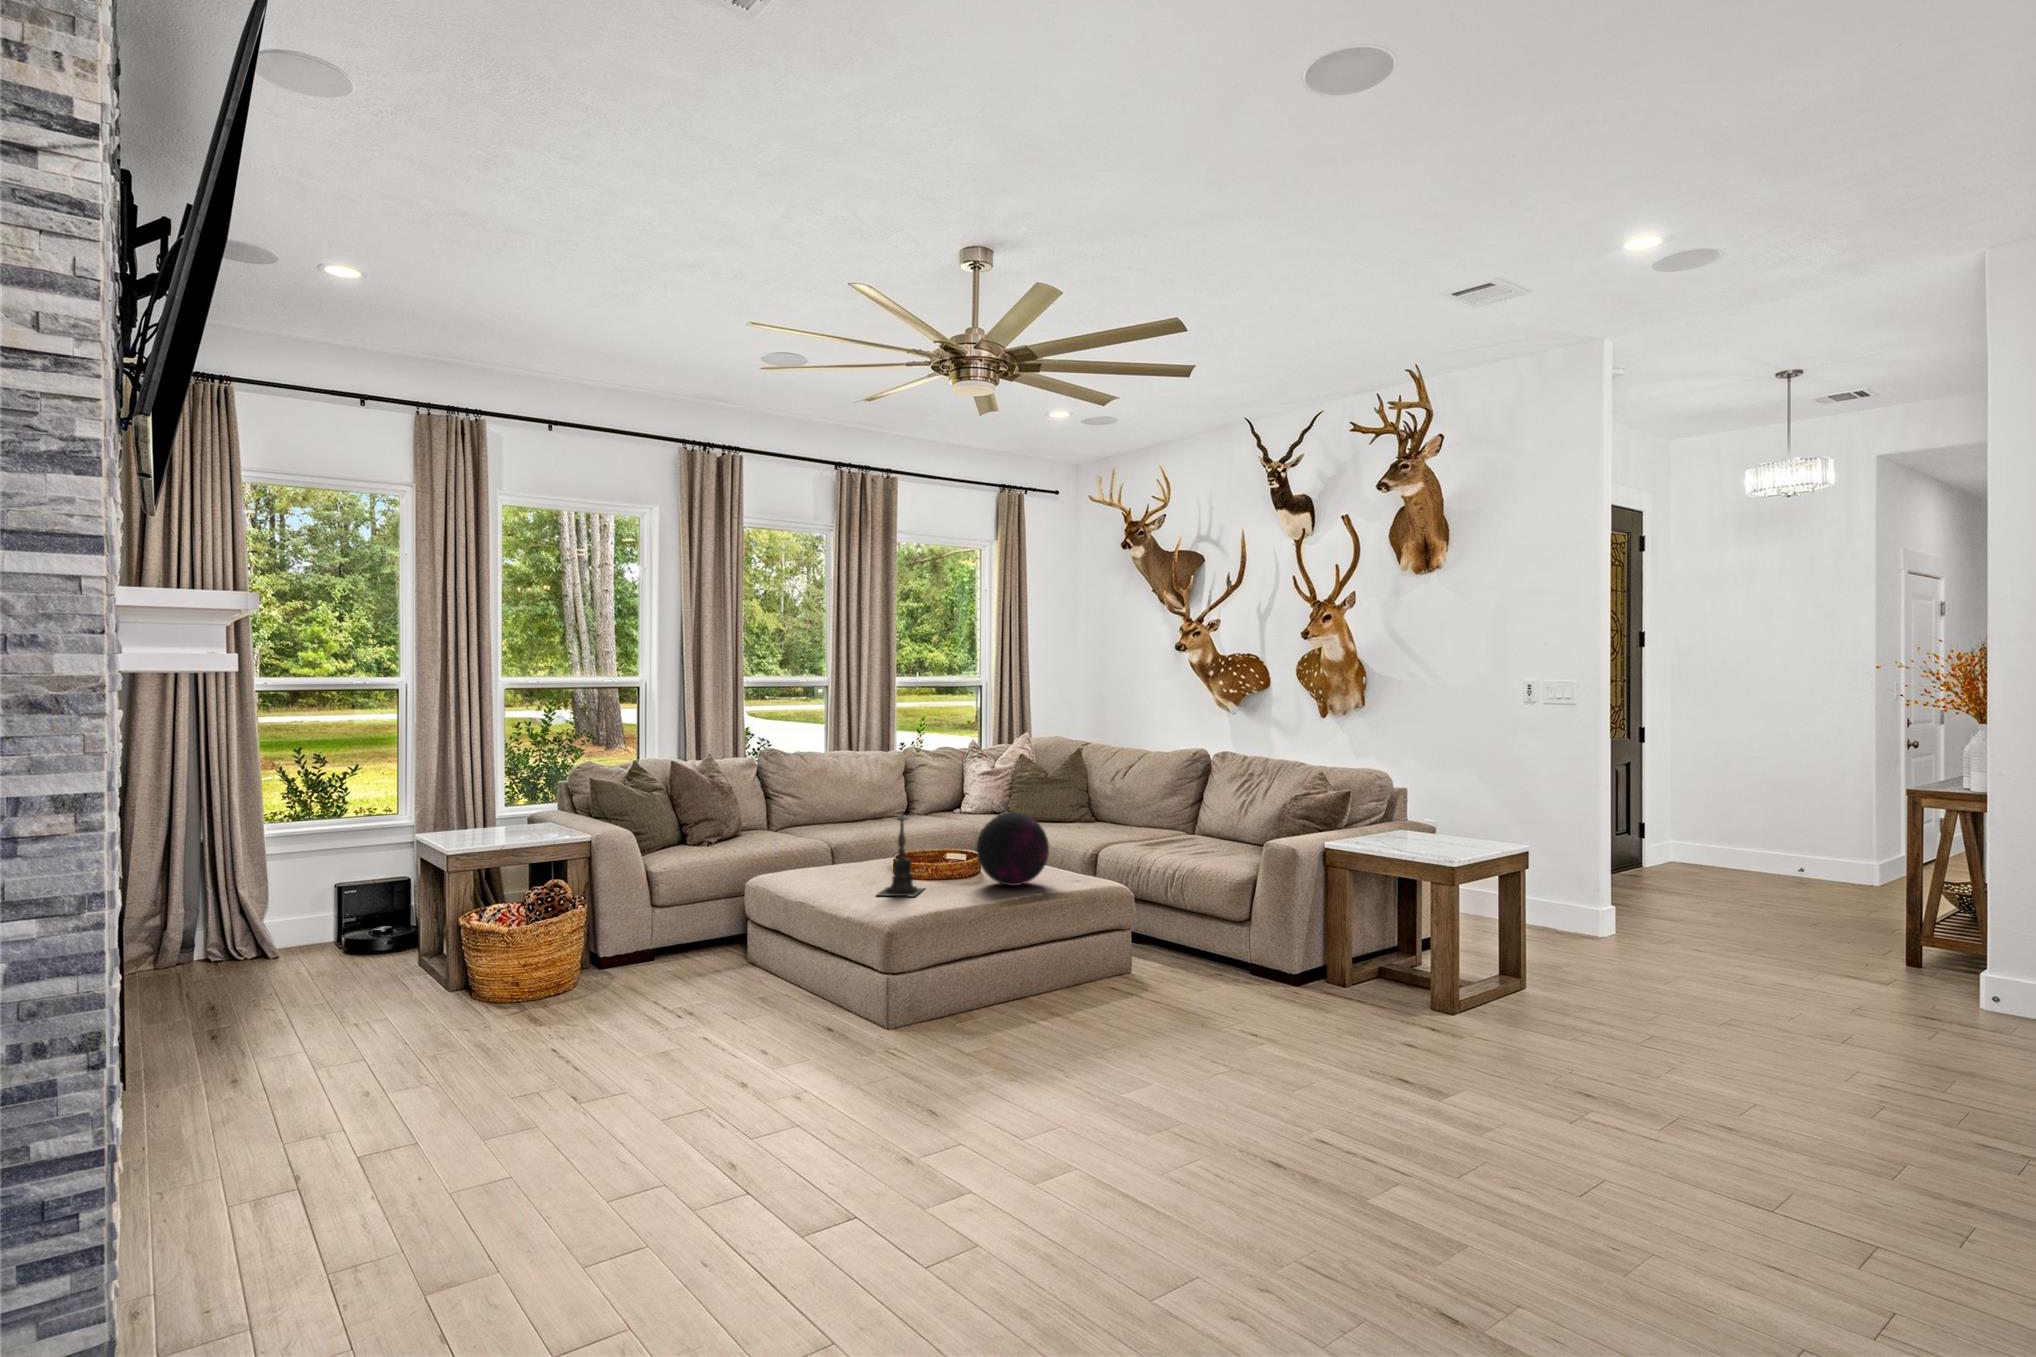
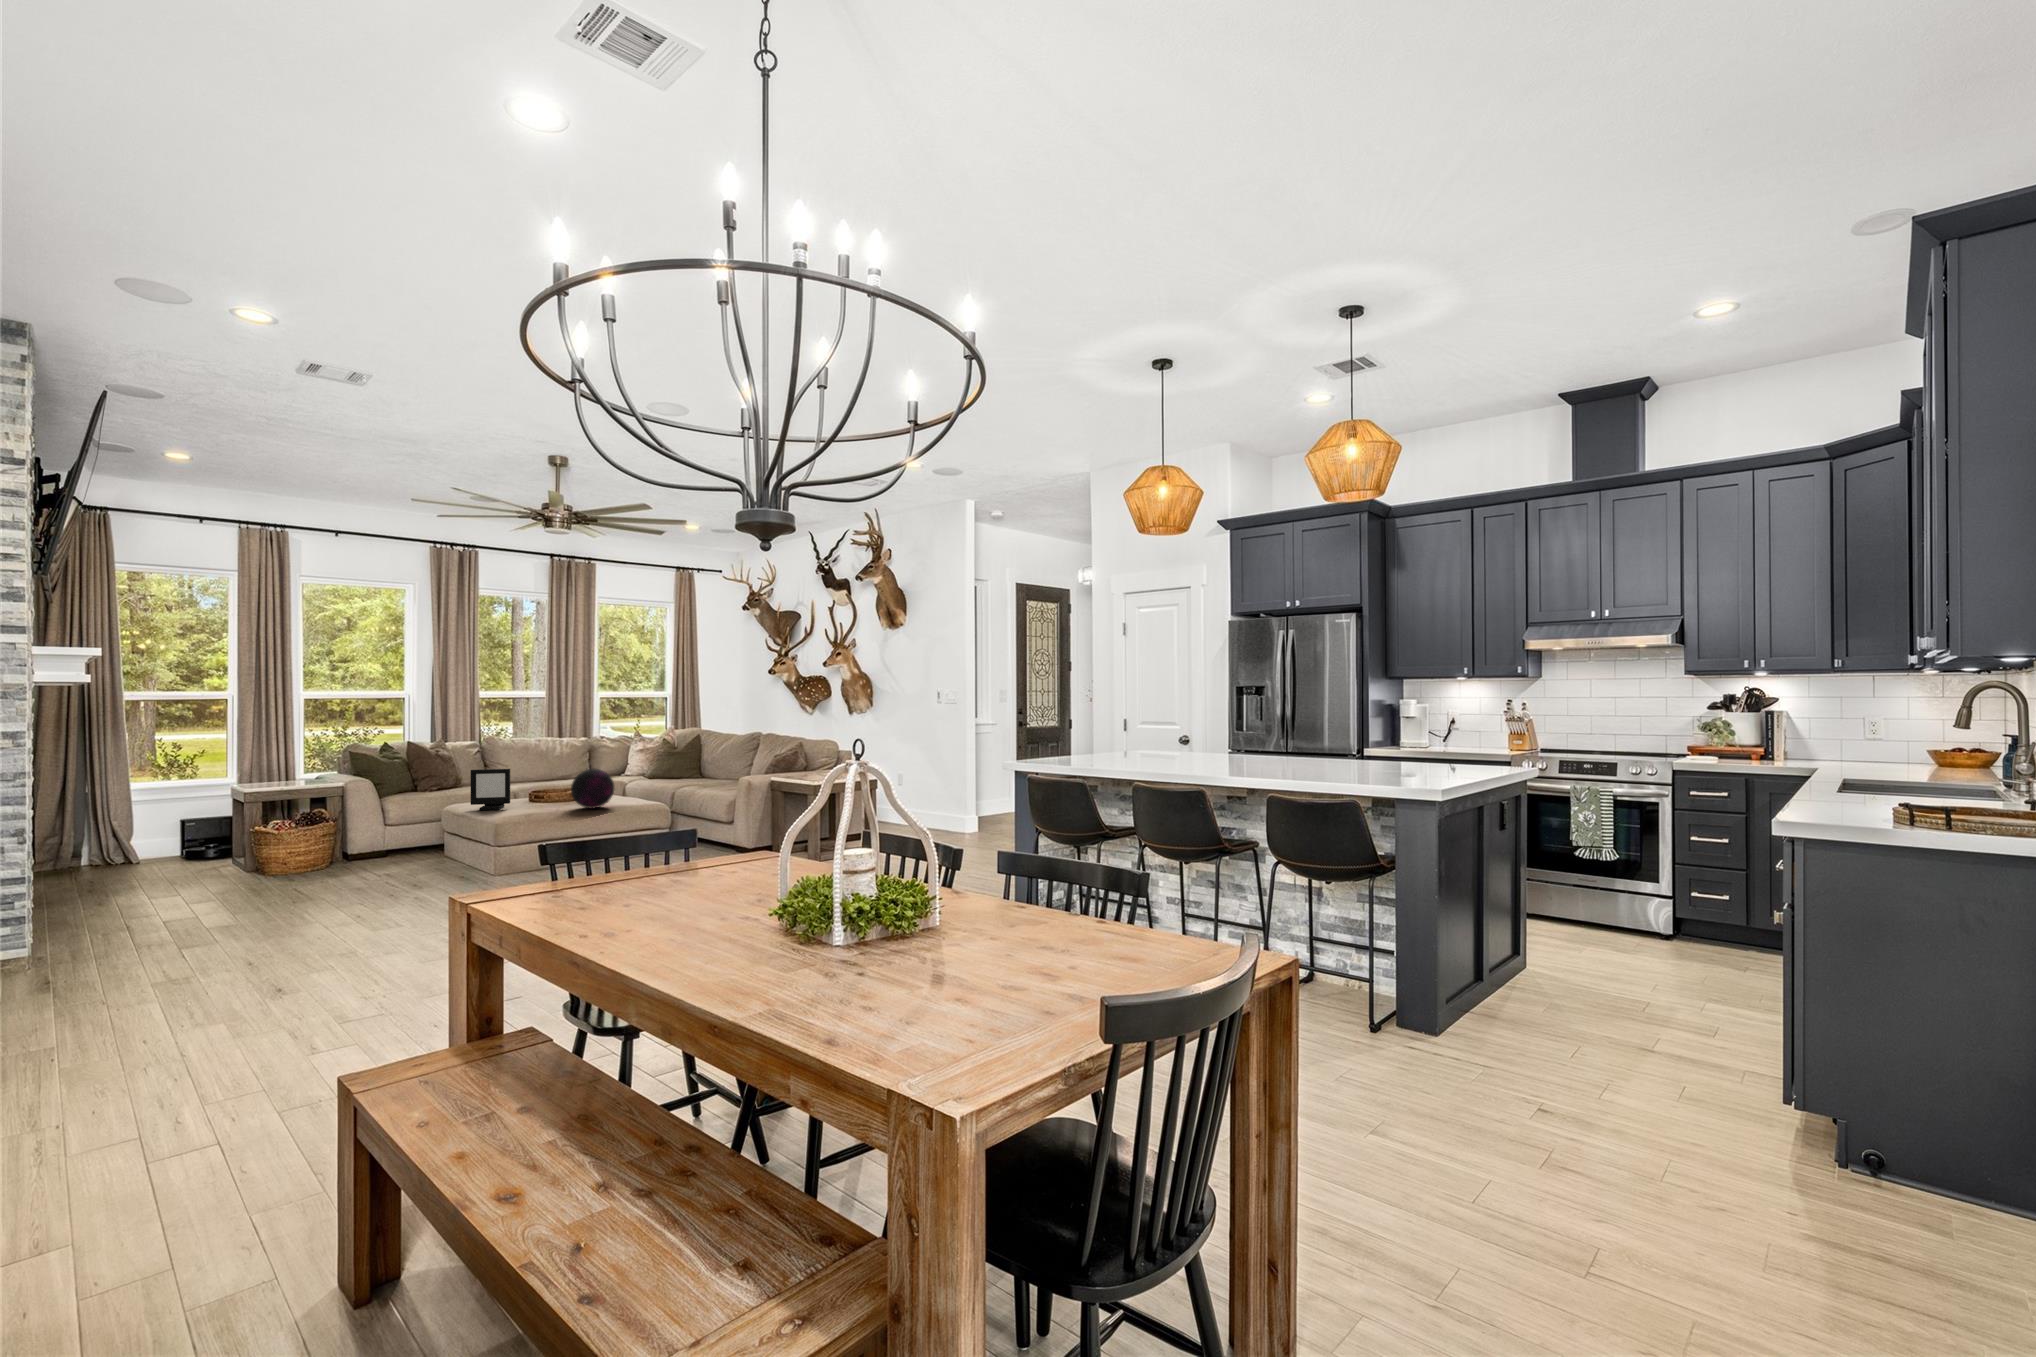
picture frame: none [805,811,868,885] -> present [470,769,510,810]
candle holder: present [878,816,924,897] -> none [505,765,540,815]

